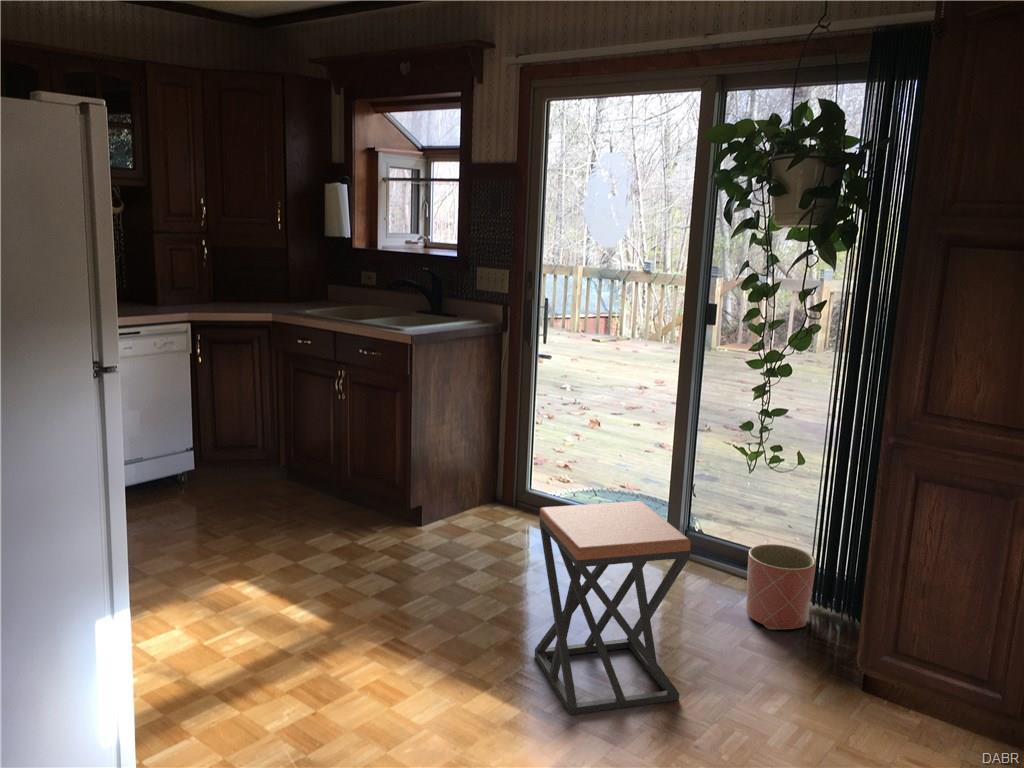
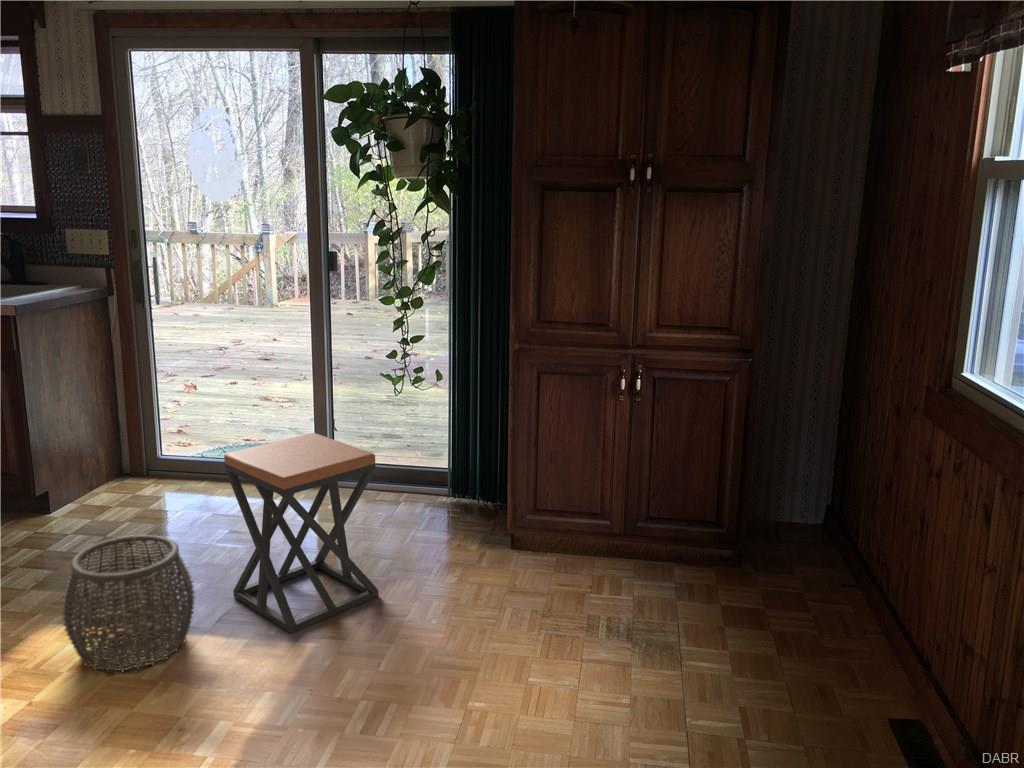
planter: present [746,544,816,630] -> none [401,455,456,526]
woven basket: none [367,571,486,708] -> present [62,535,195,672]

